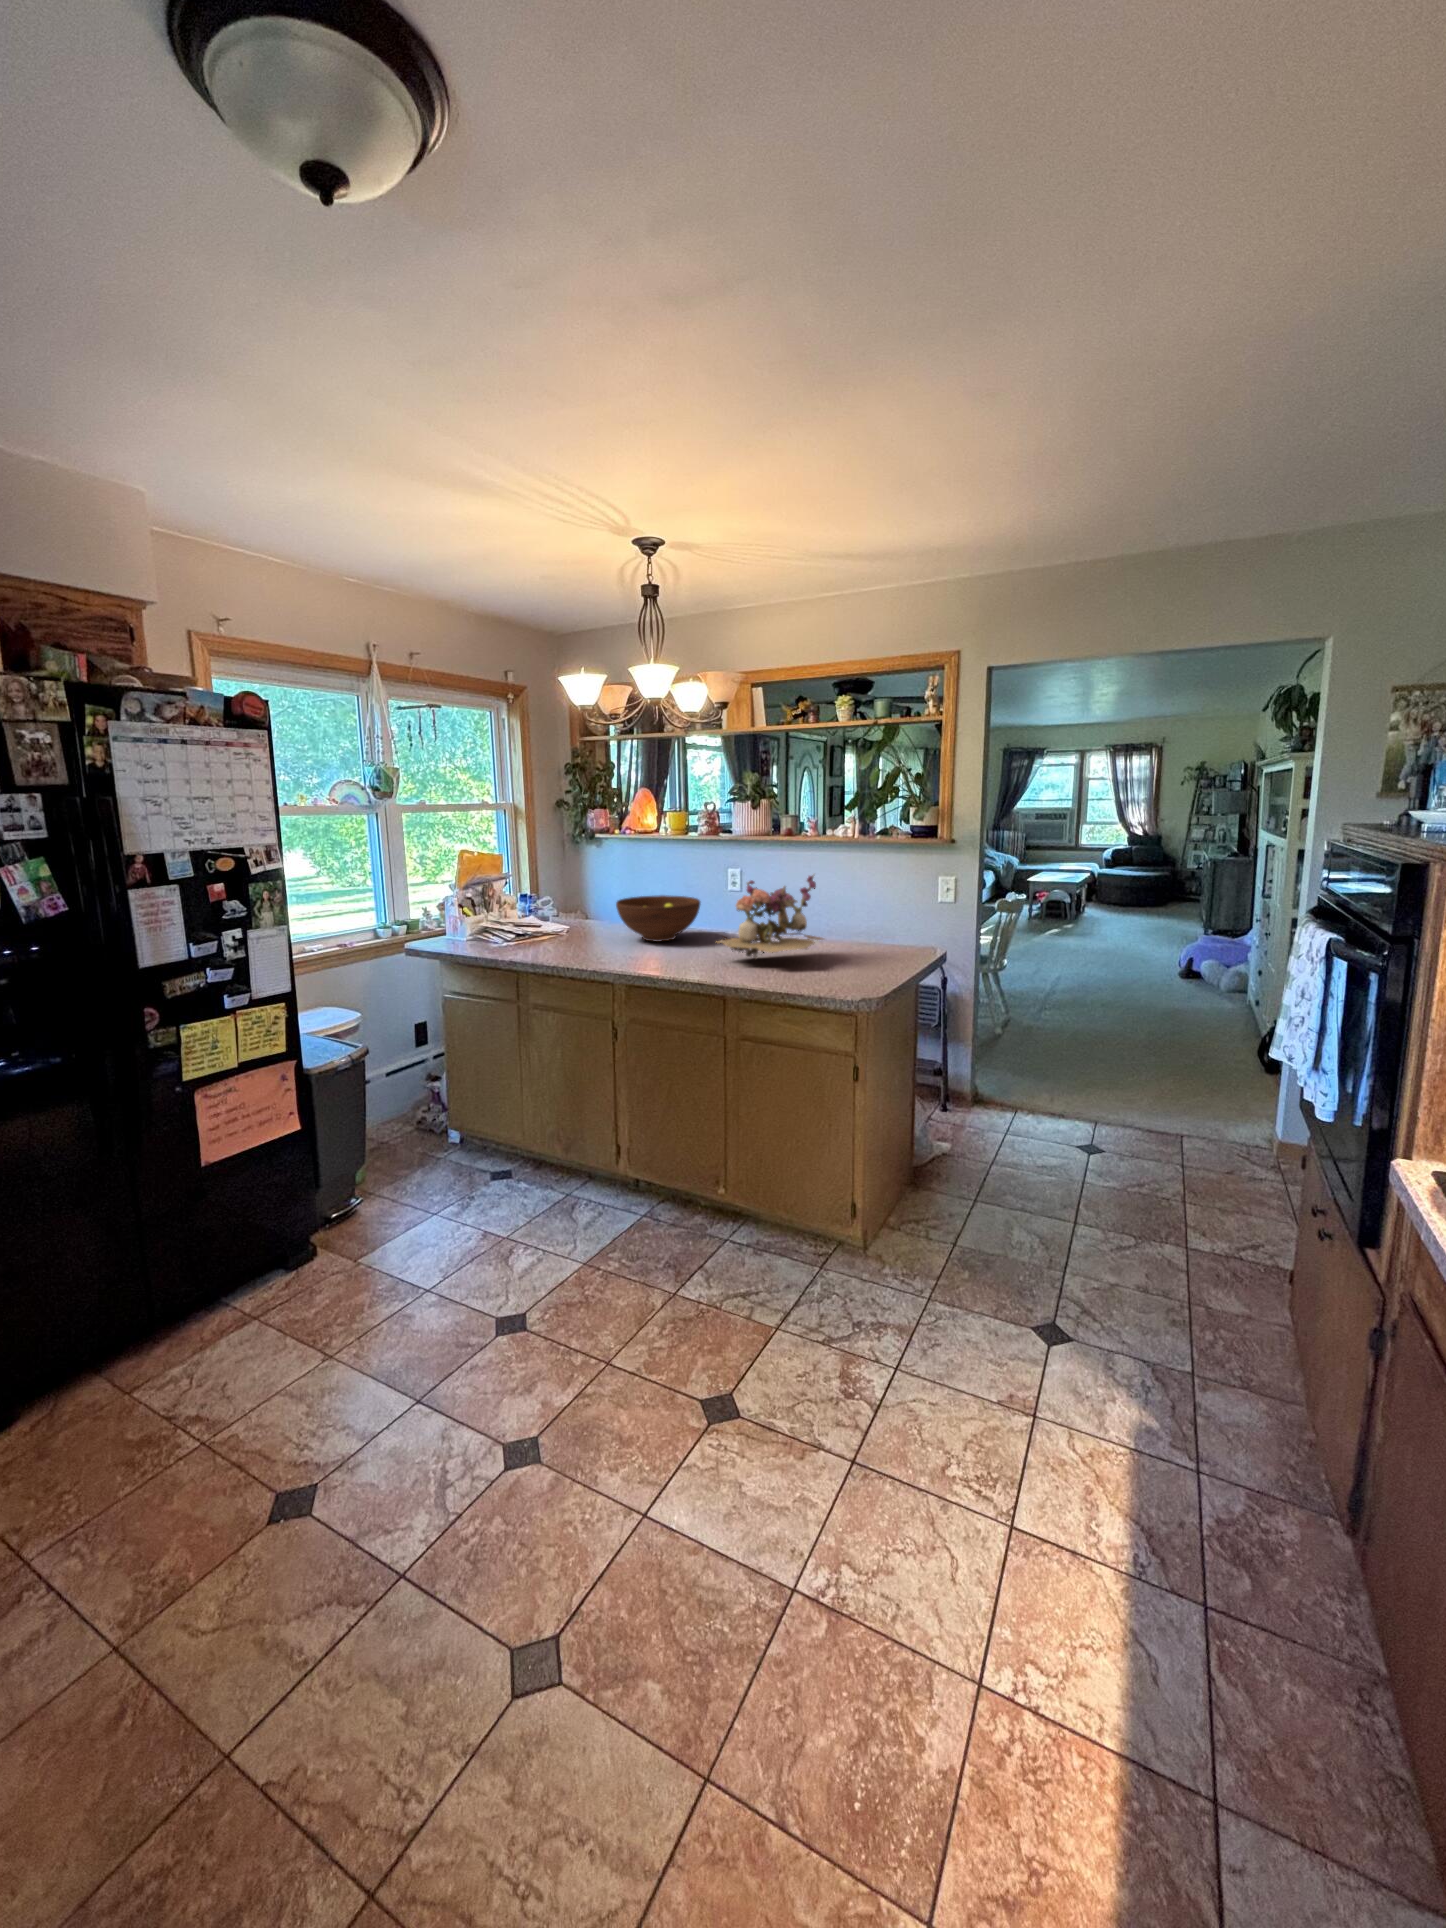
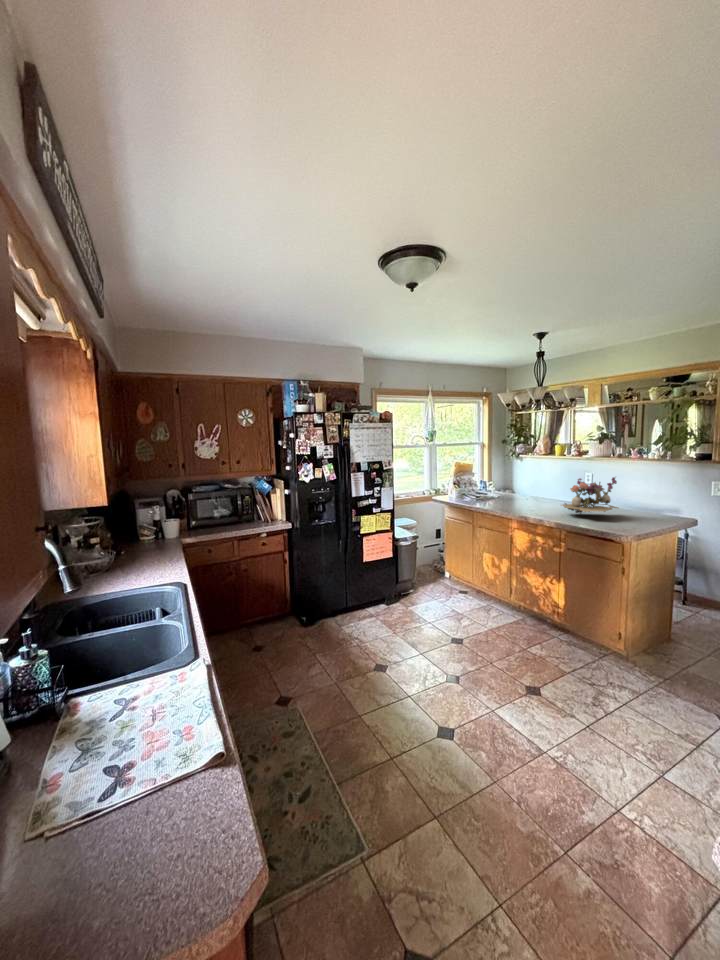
fruit bowl: present [616,895,700,941] -> none [518,483,559,504]

